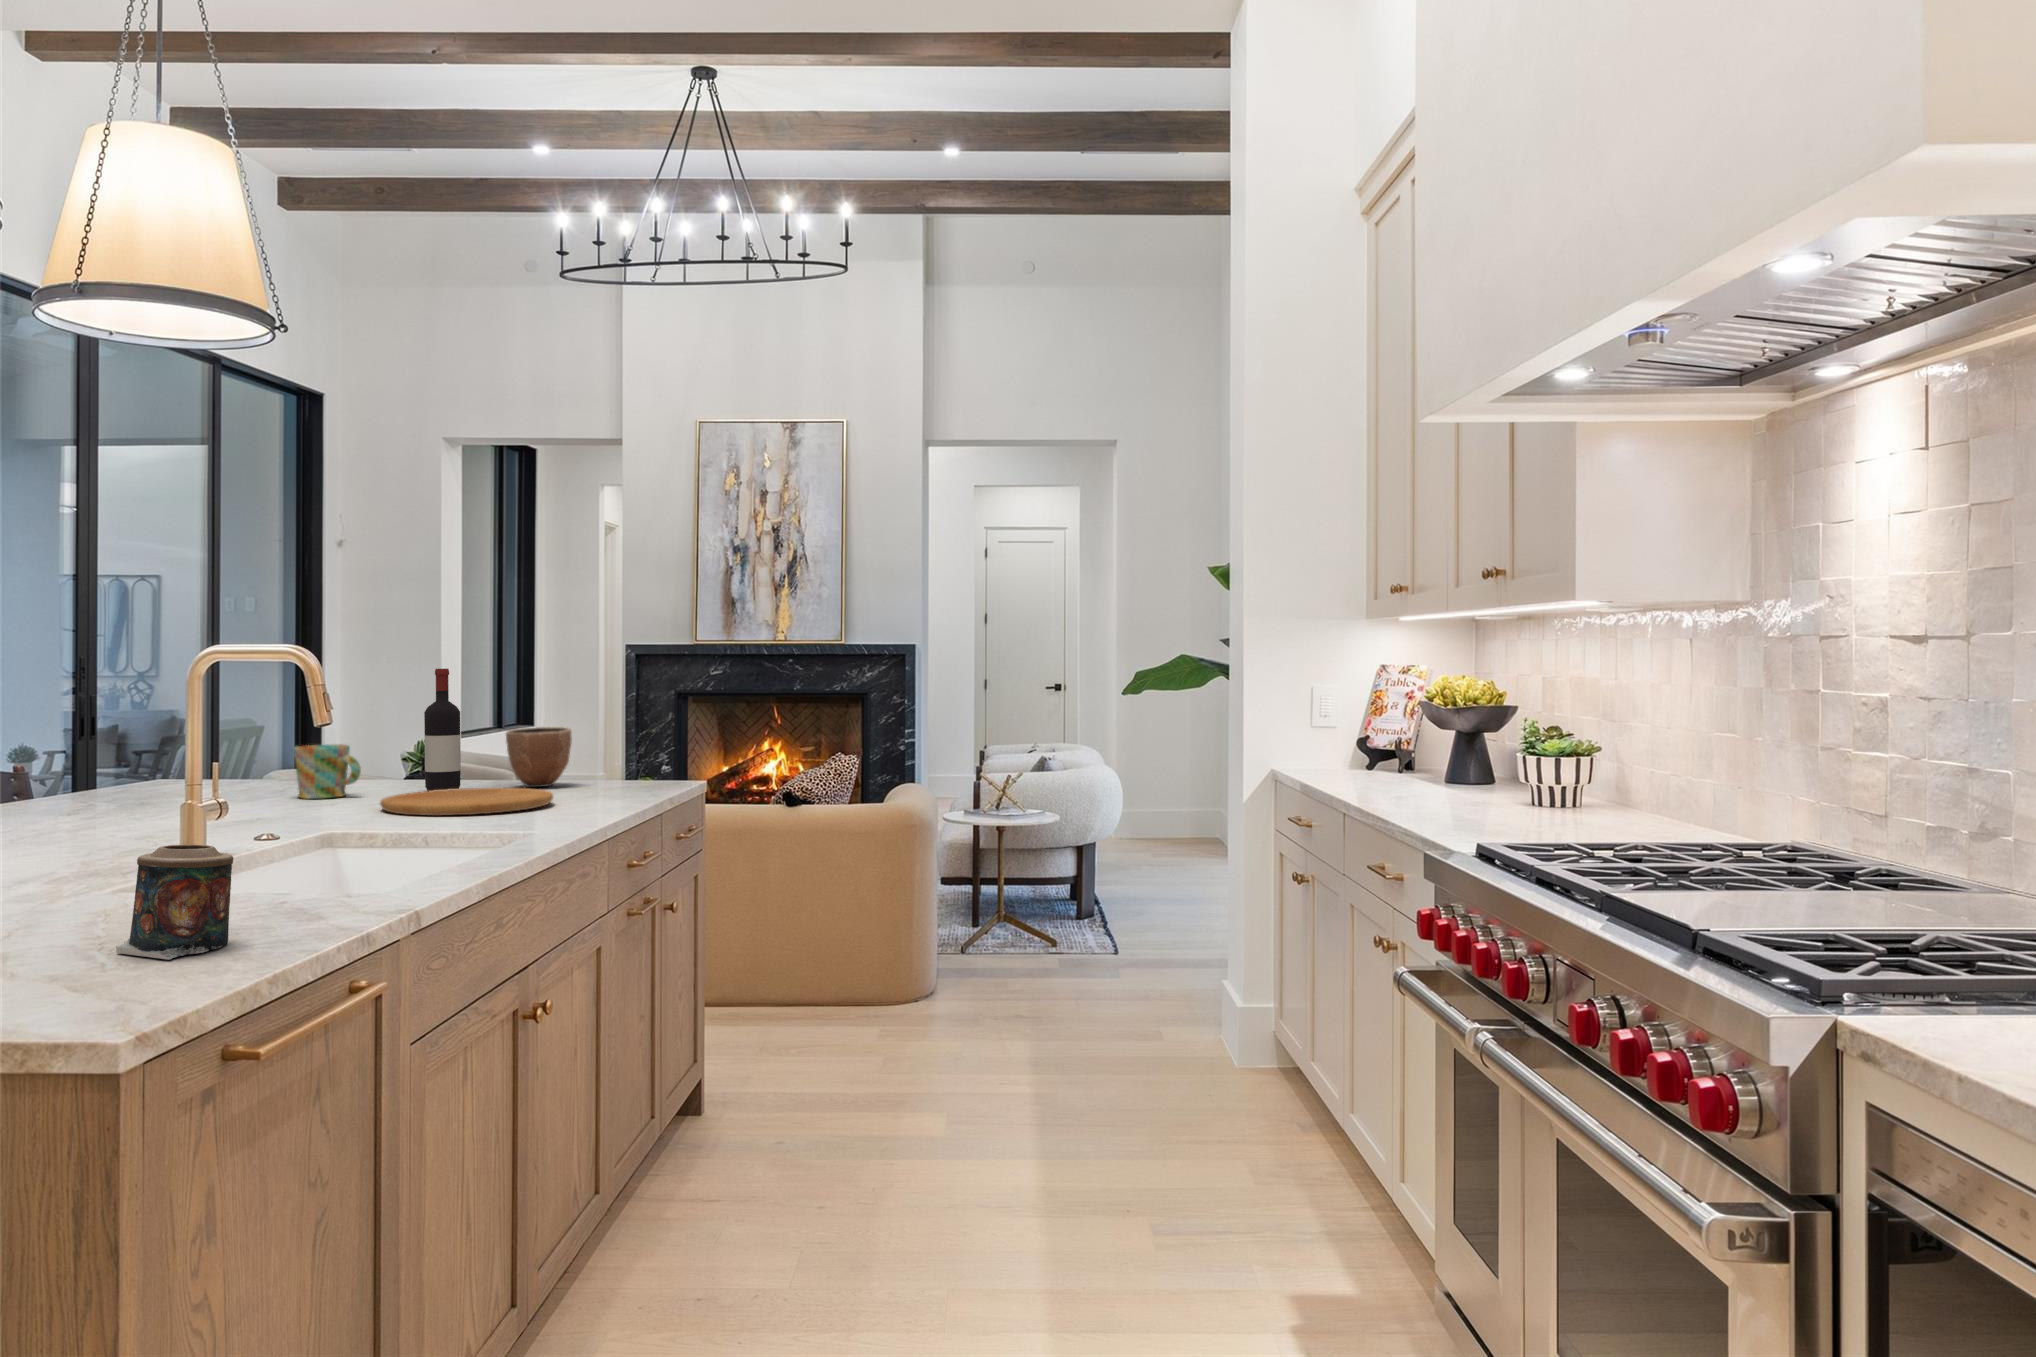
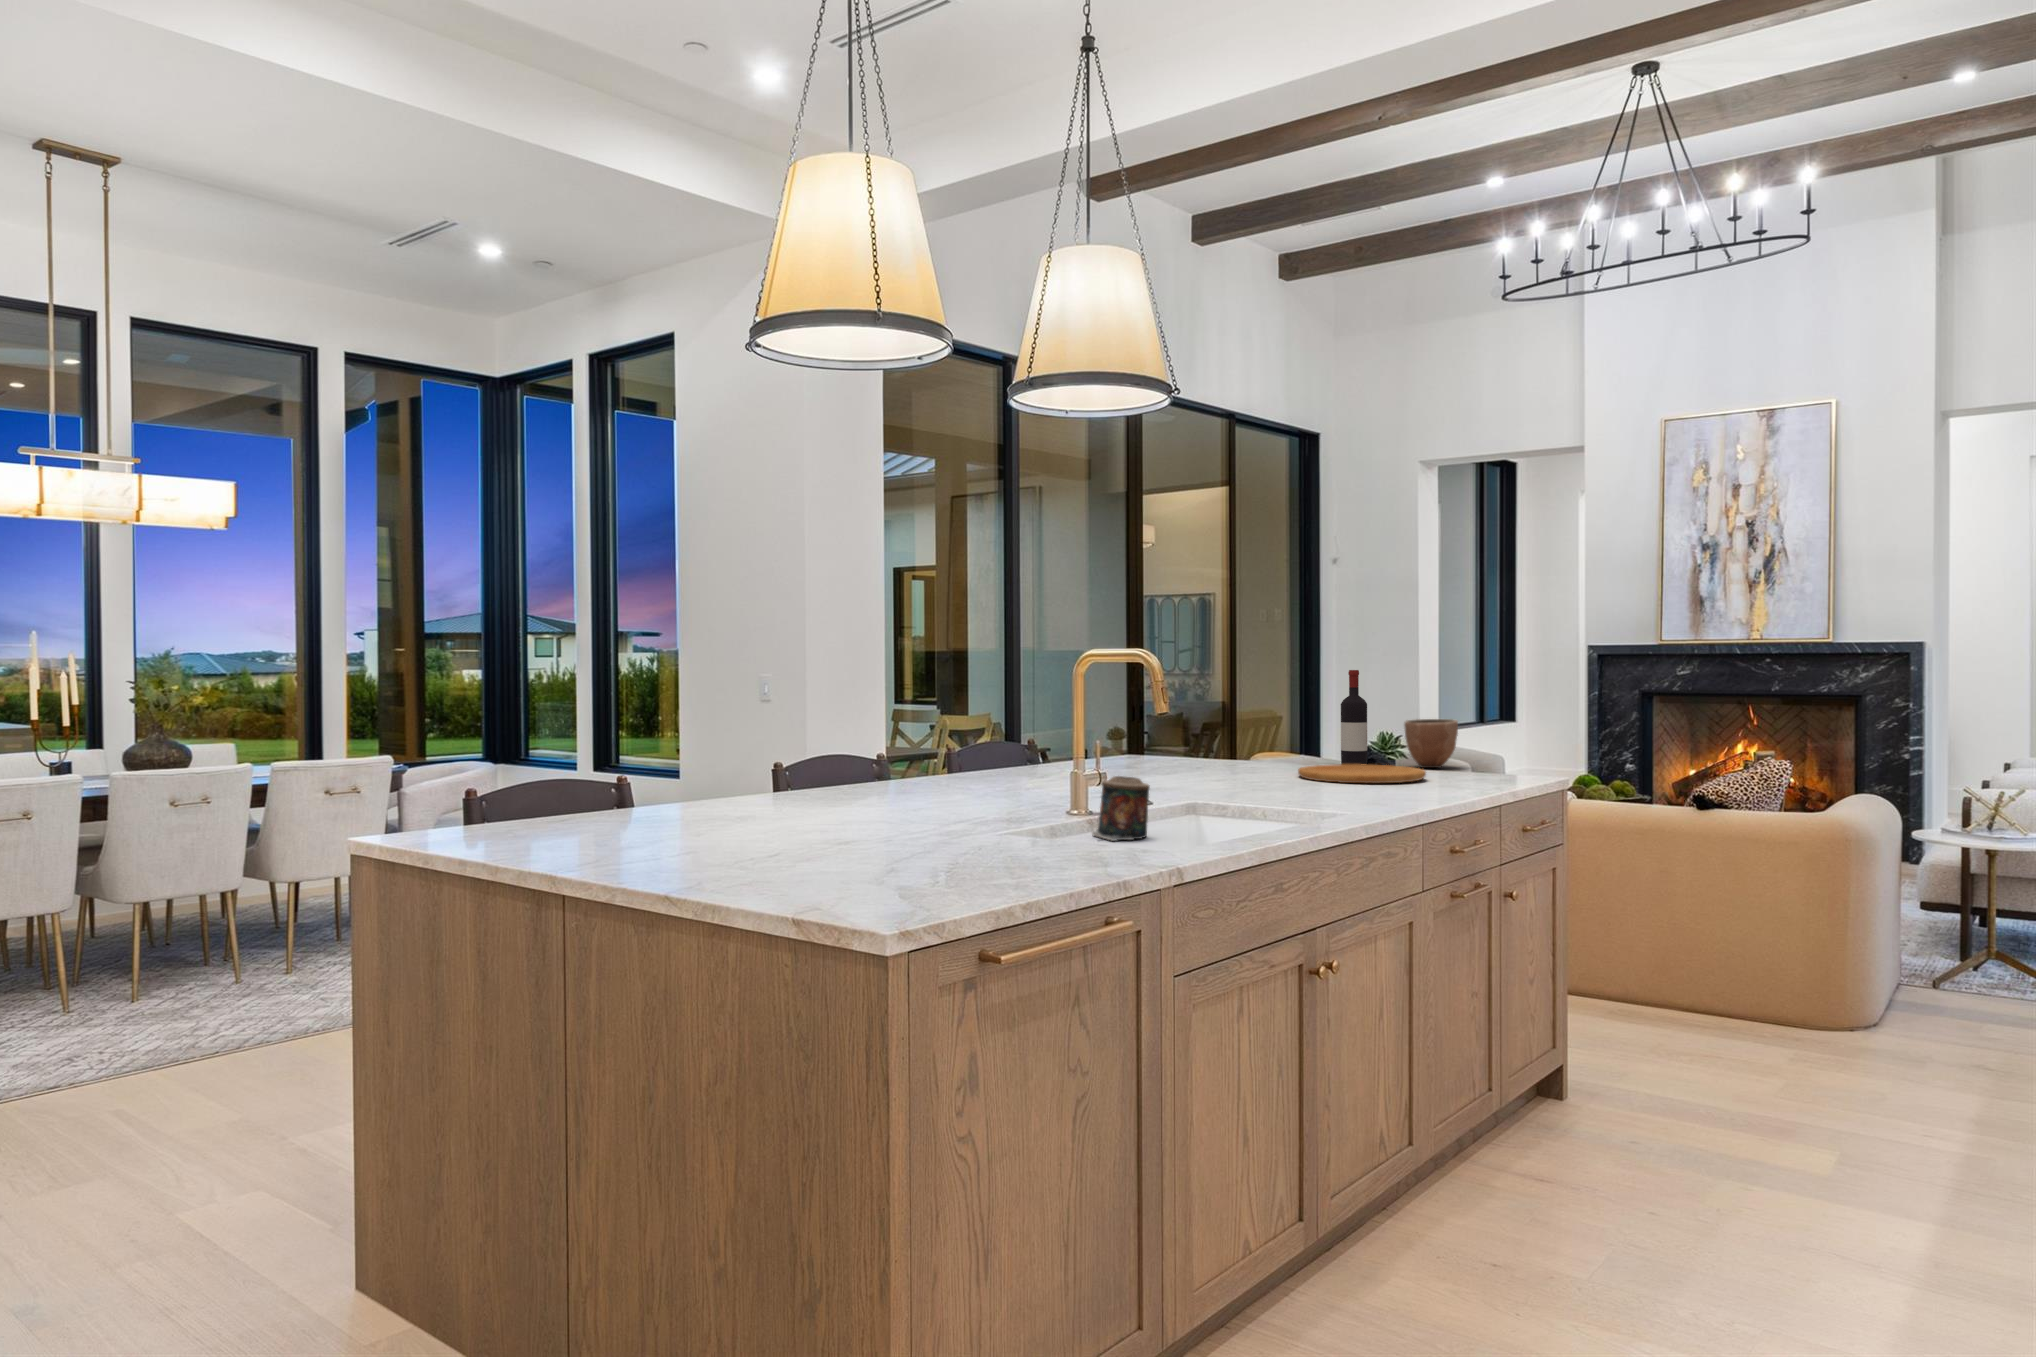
mug: present [293,744,361,799] -> none [1250,726,1294,766]

